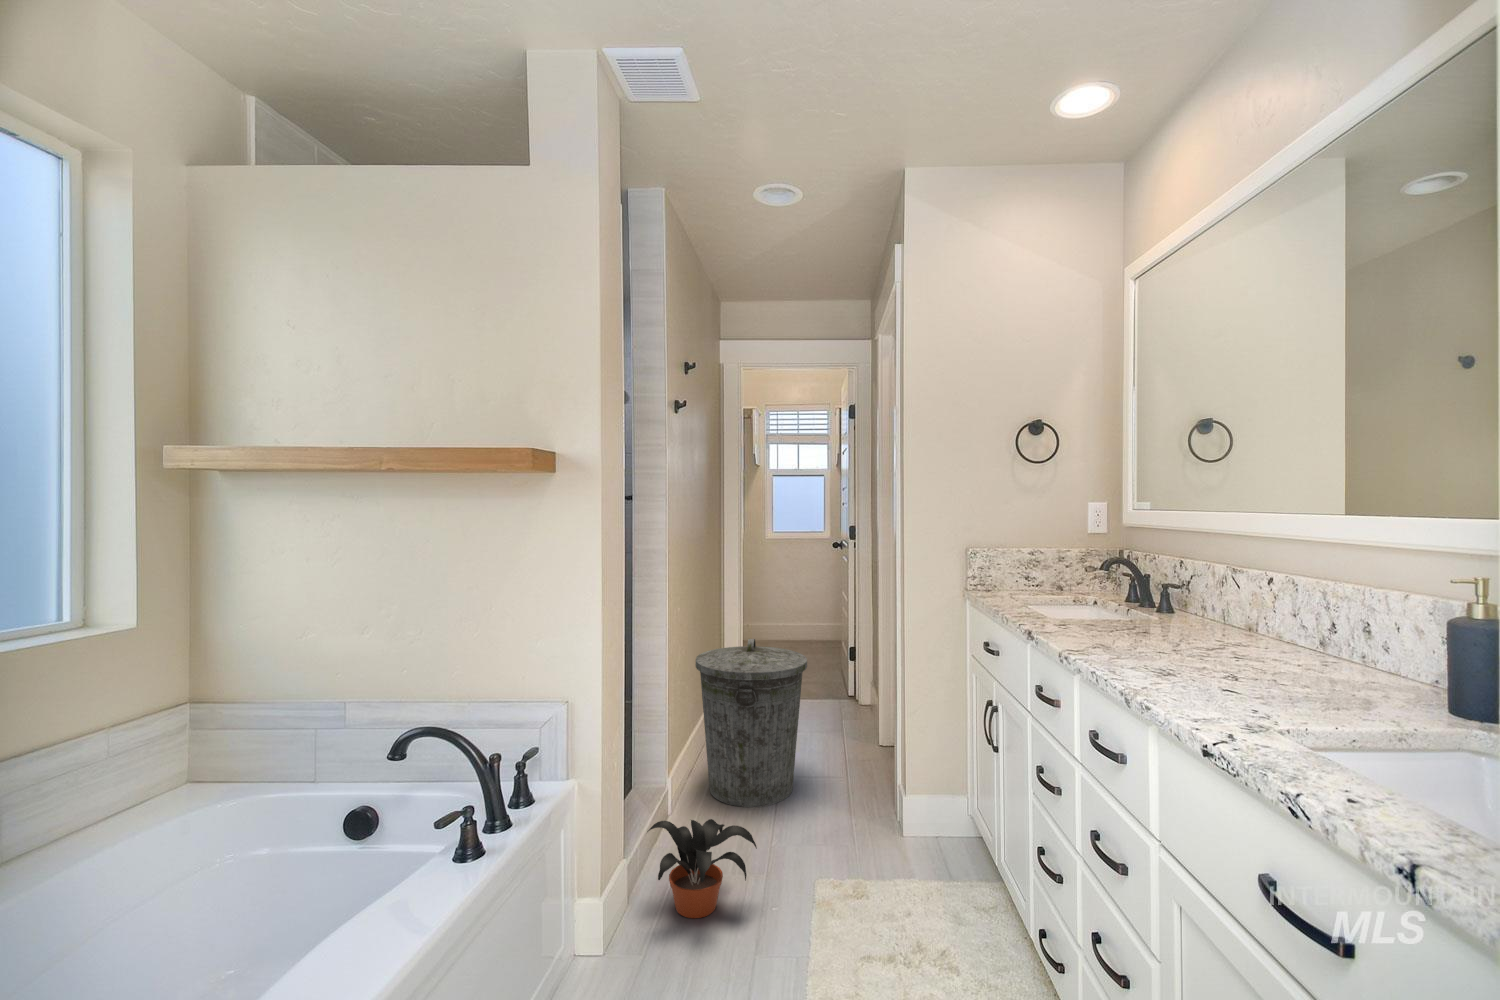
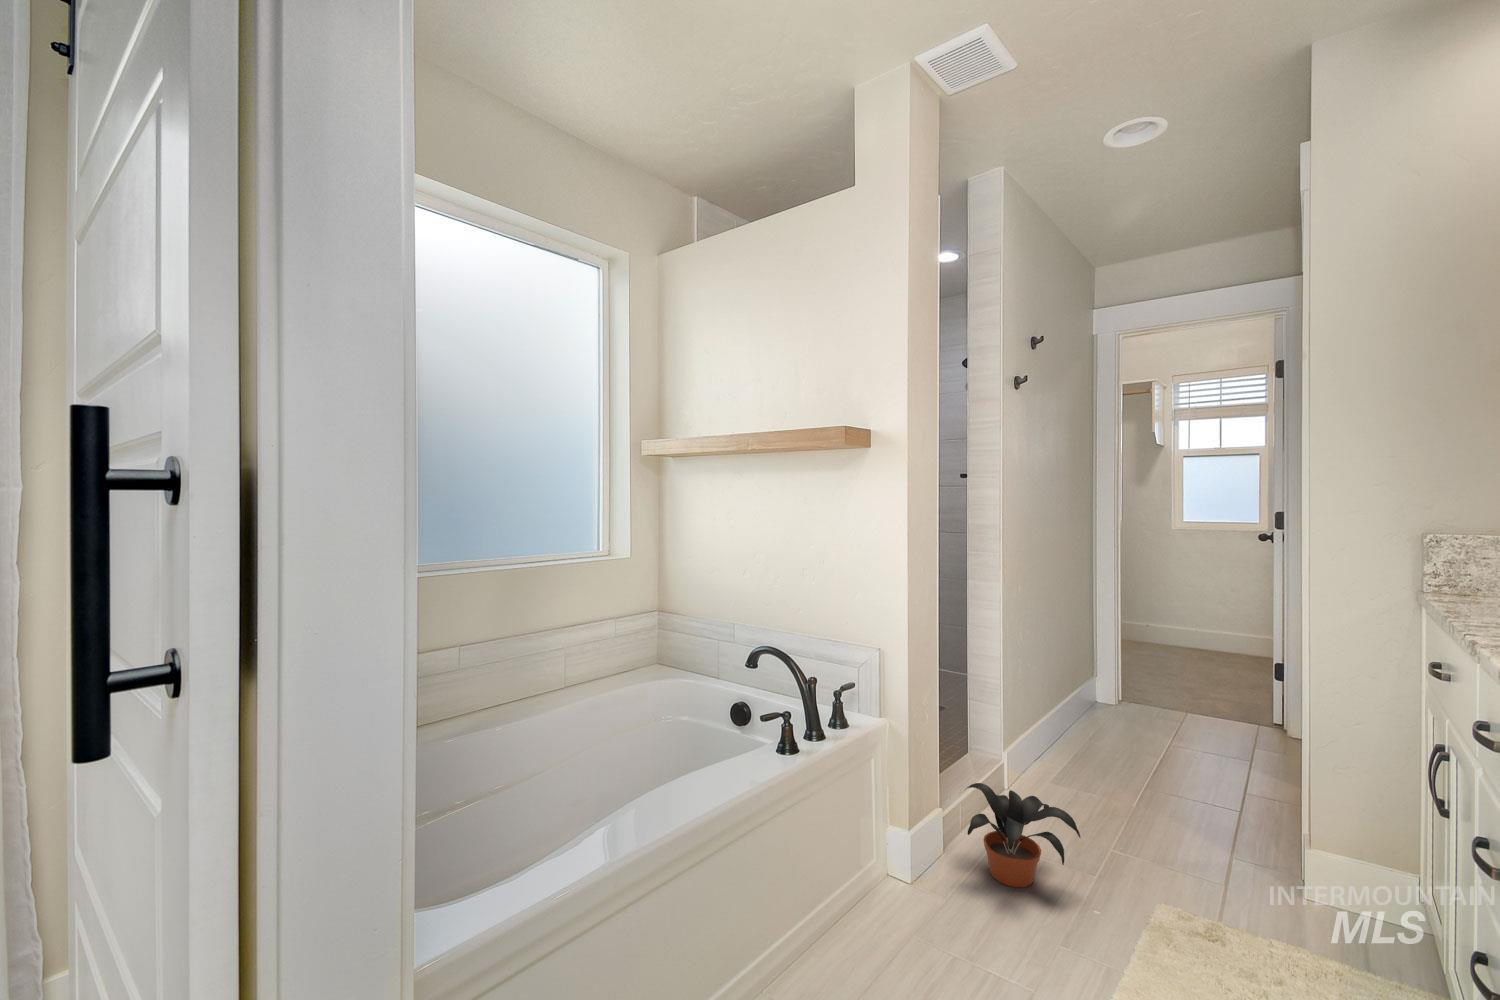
trash can: present [695,639,807,807] -> none [1042,626,1180,808]

